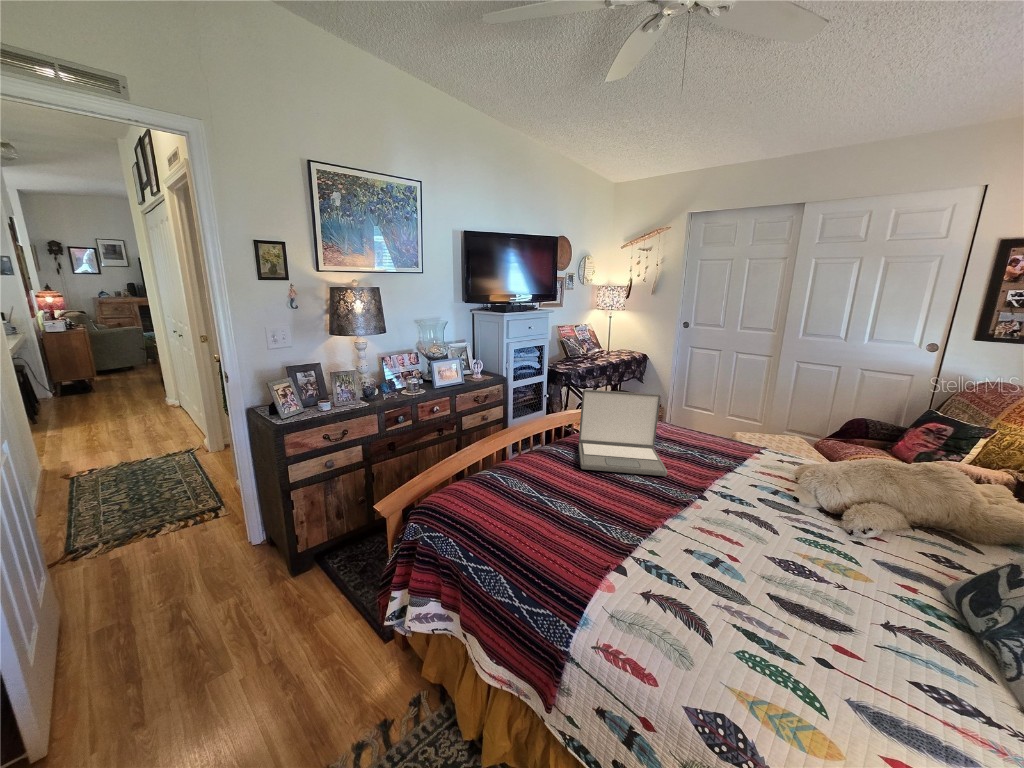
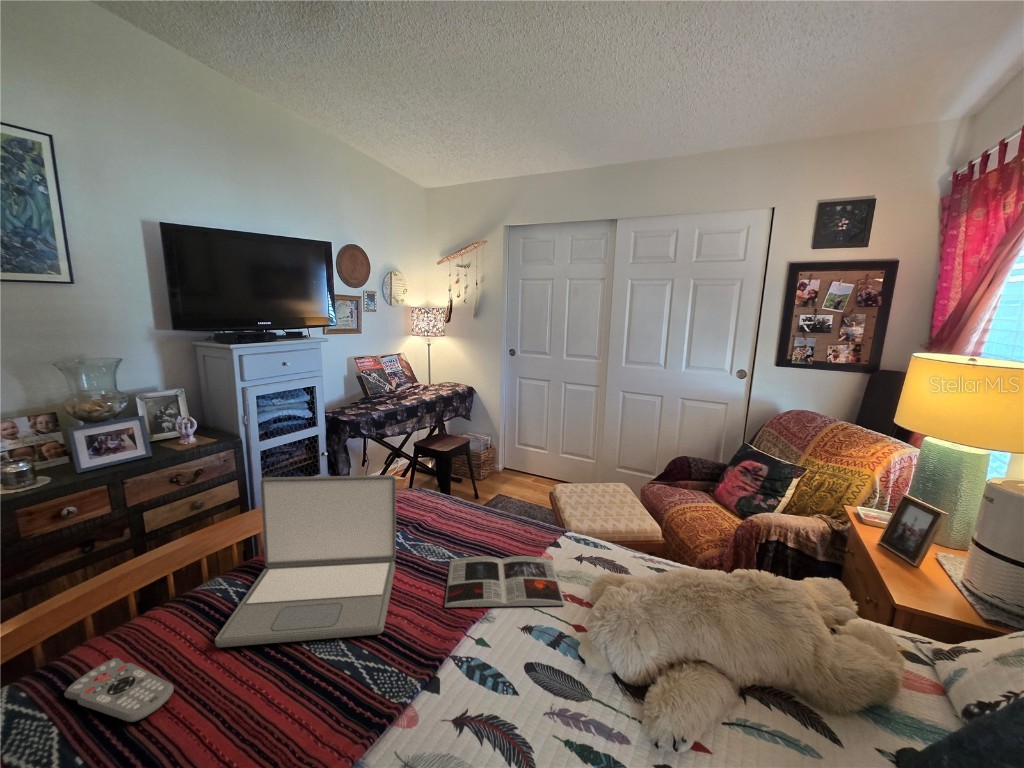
magazine: none [688,453,779,481] -> present [445,556,565,607]
remote control: none [529,465,577,486] -> present [64,658,174,722]

